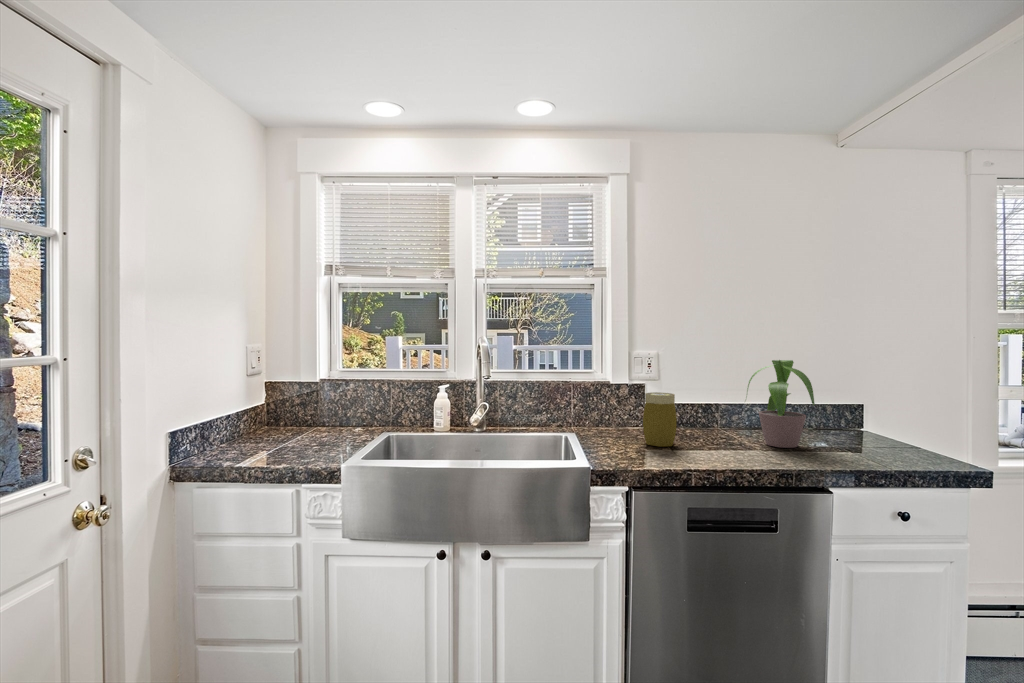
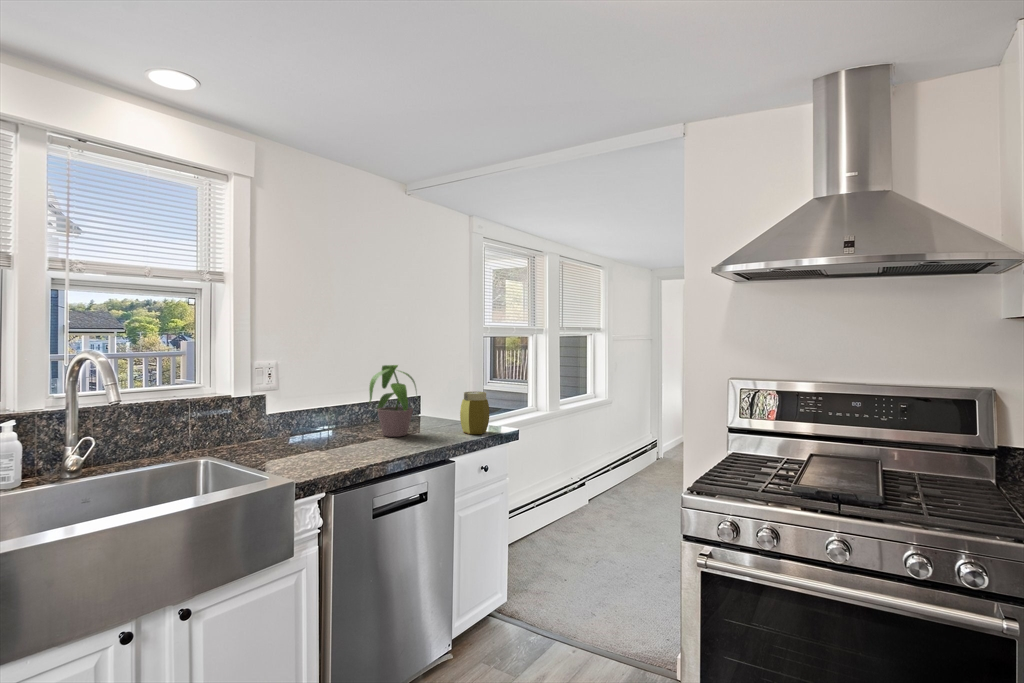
jar: present [643,392,677,447] -> present [460,392,489,434]

